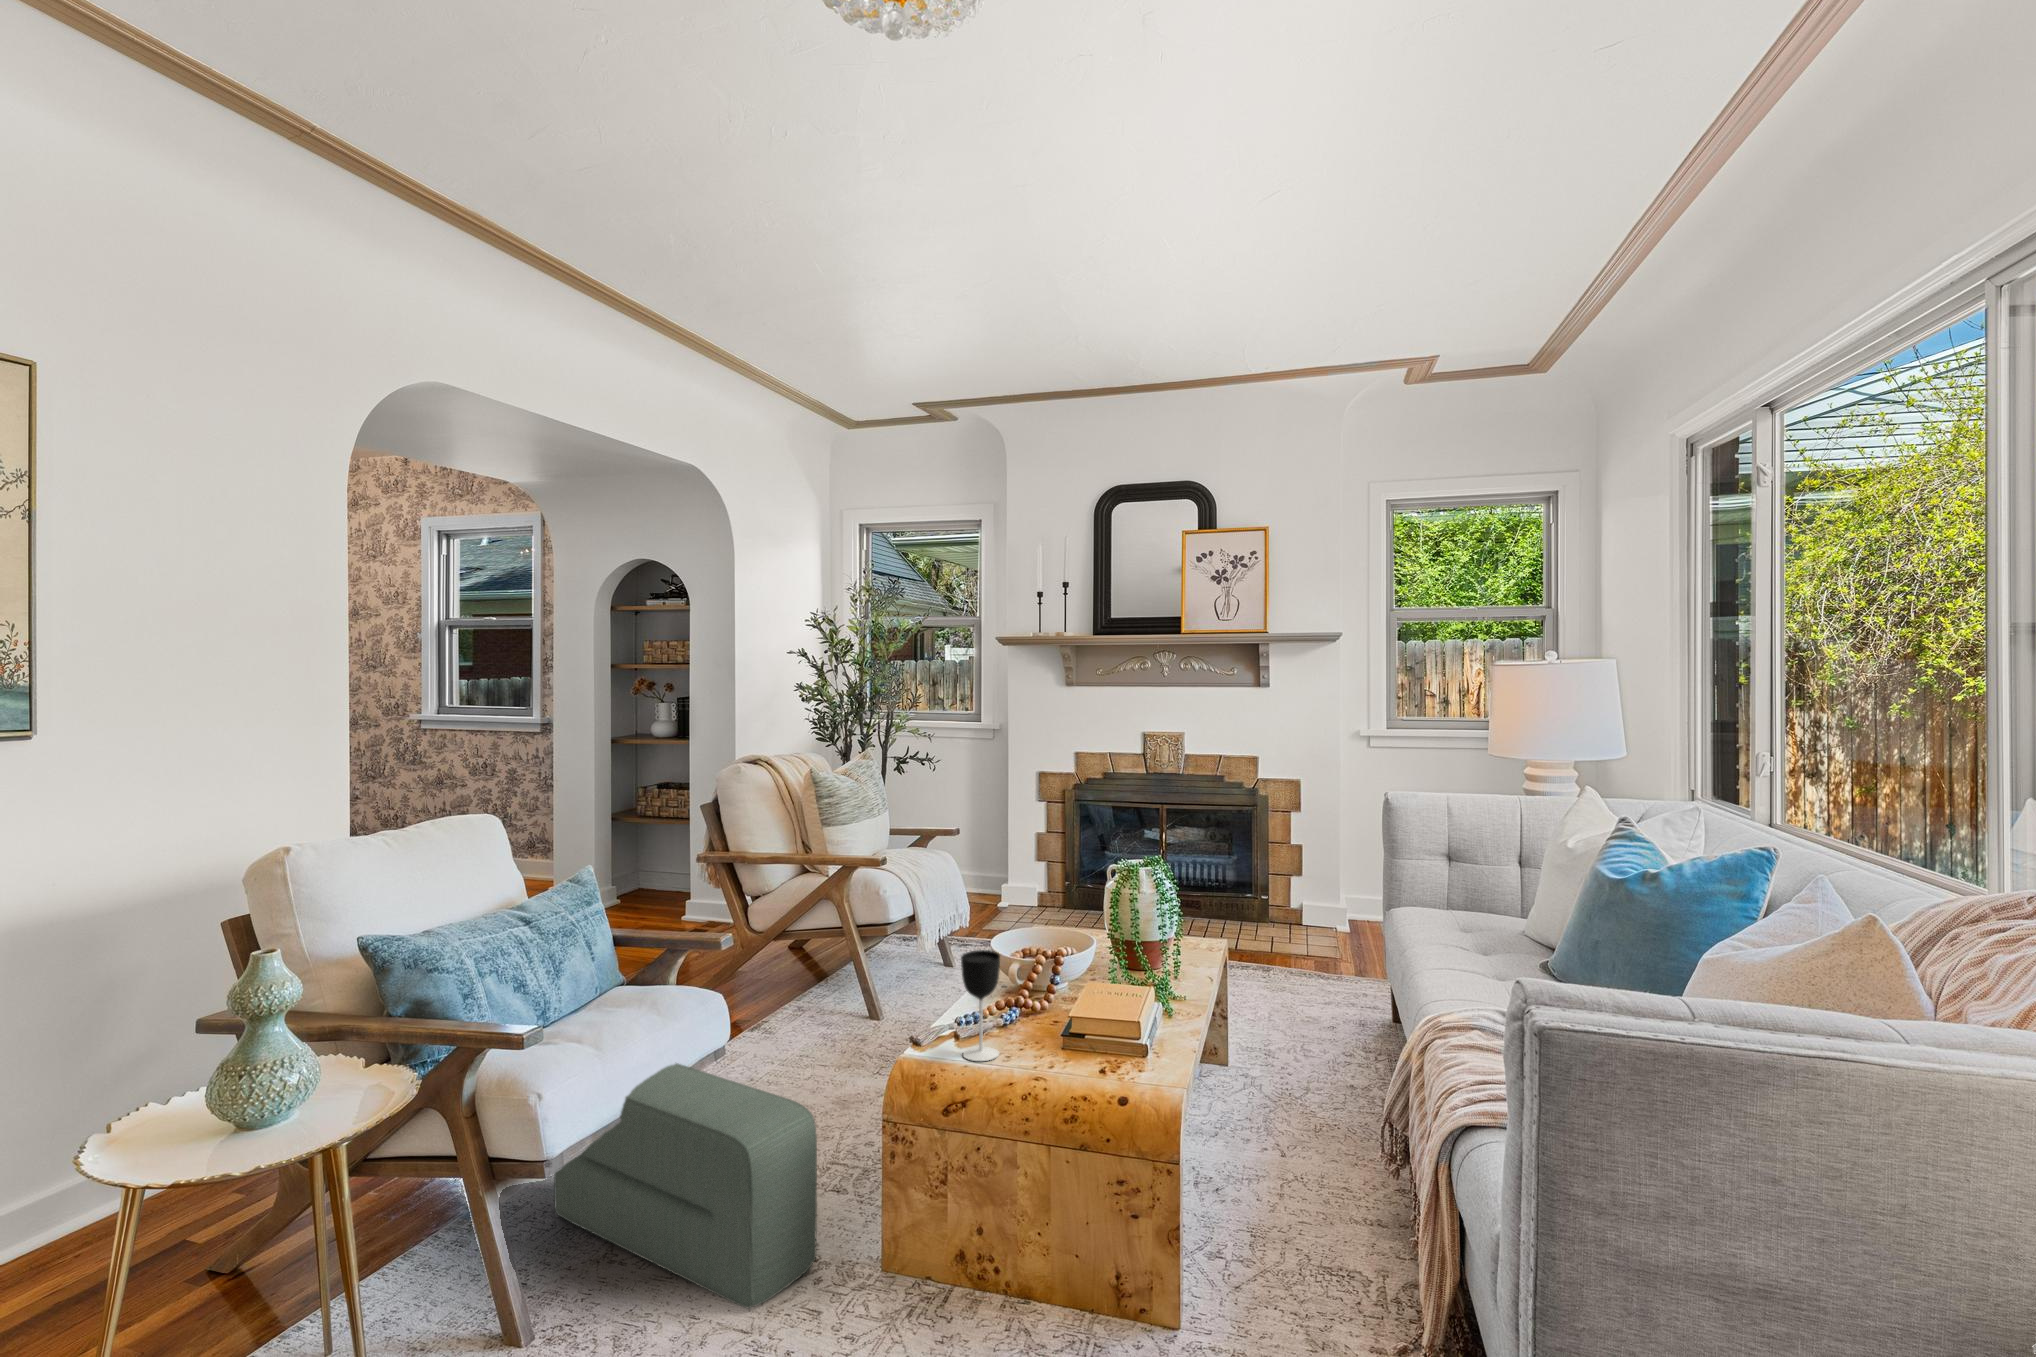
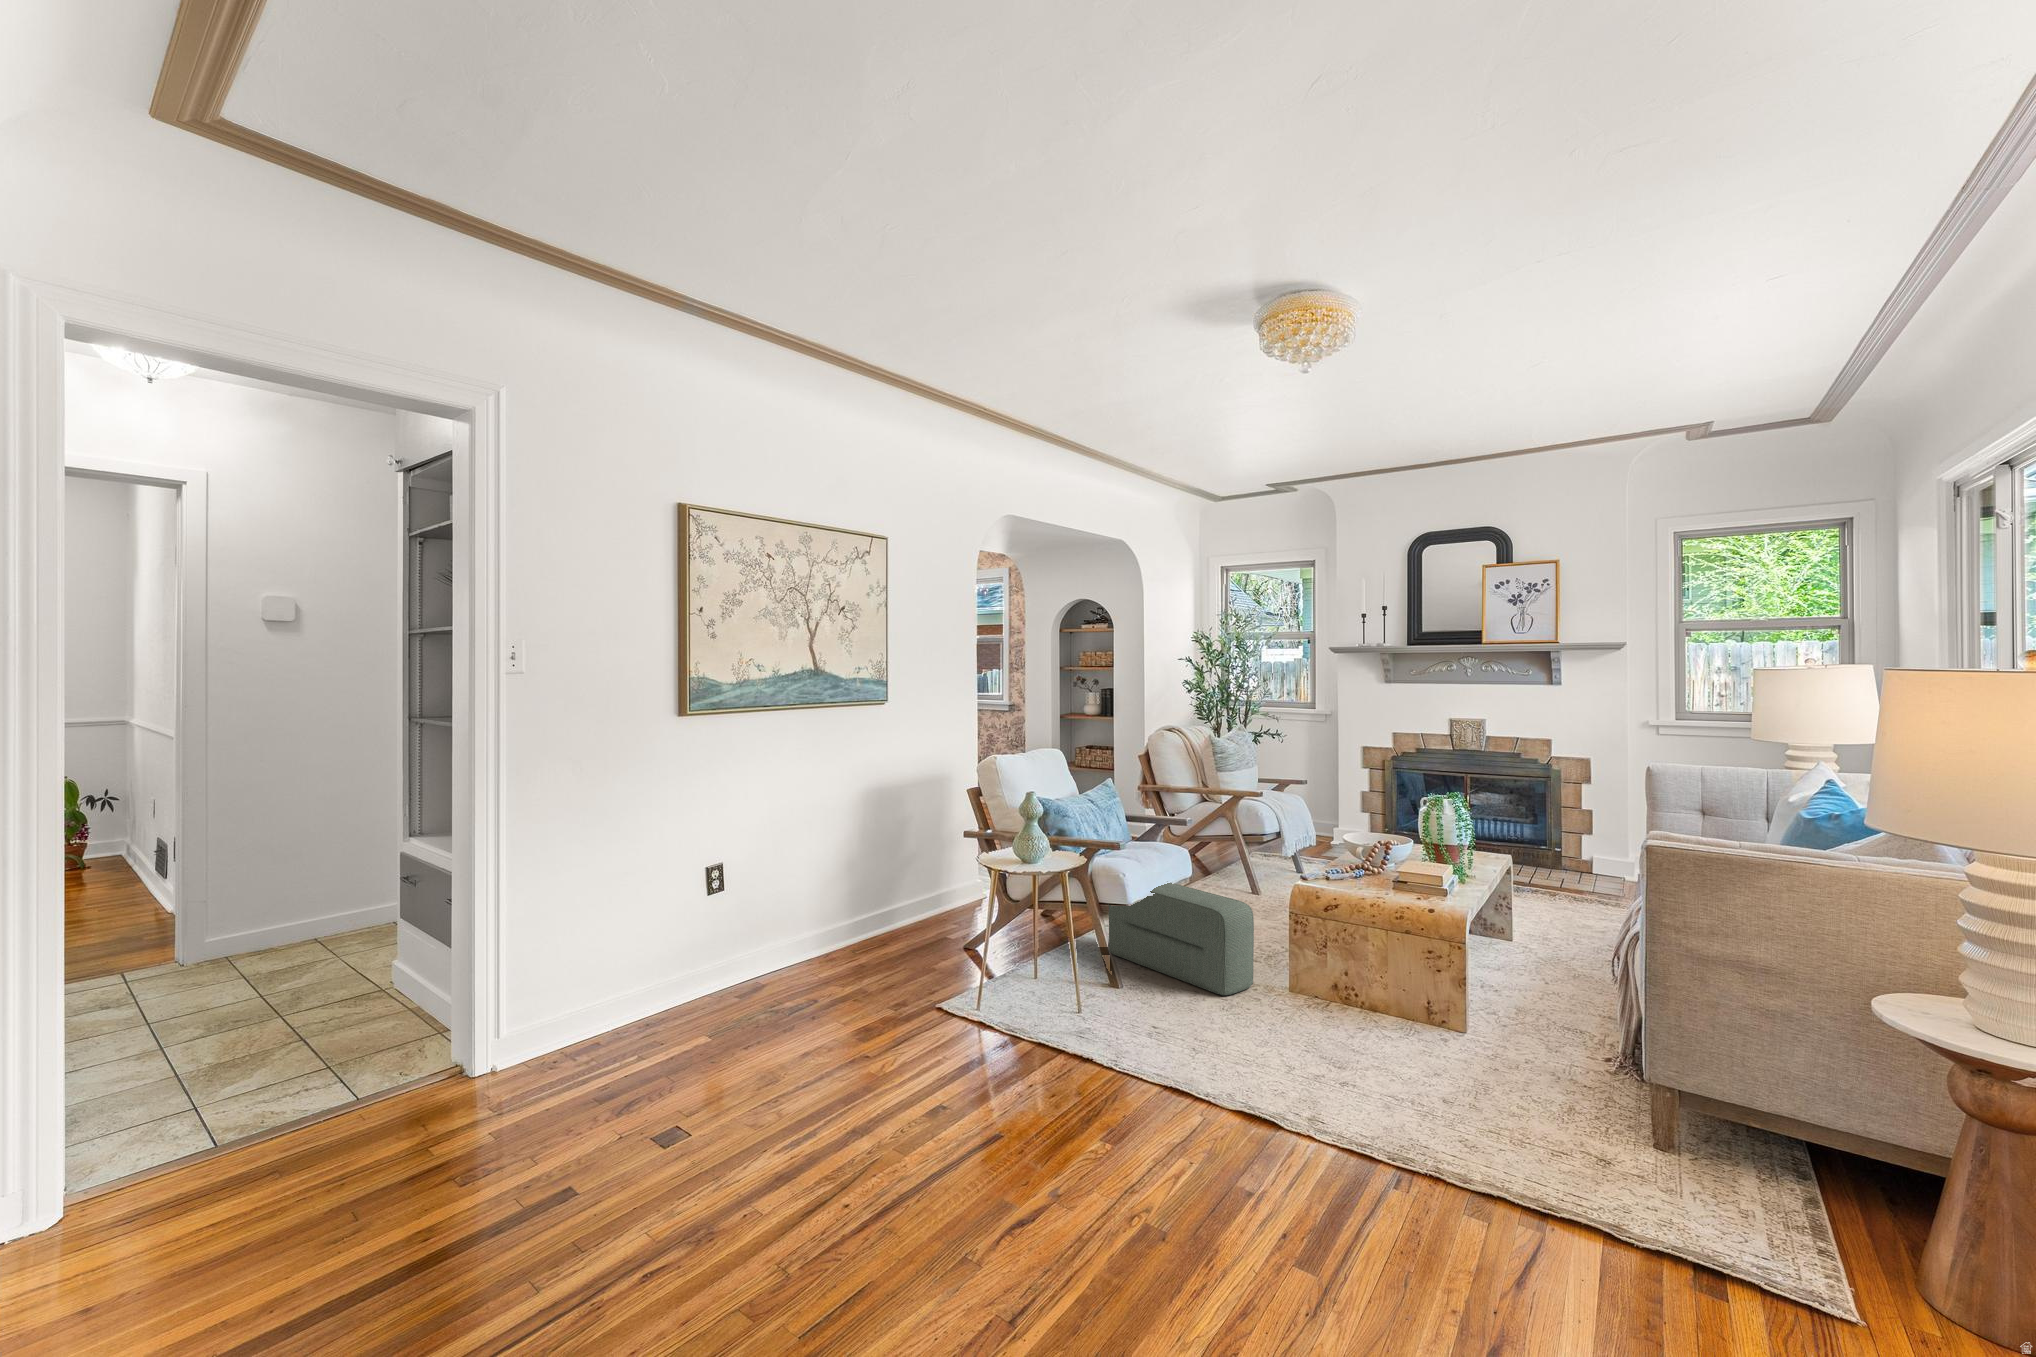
wine glass: present [961,950,1000,1061] -> none [1334,830,1357,888]

